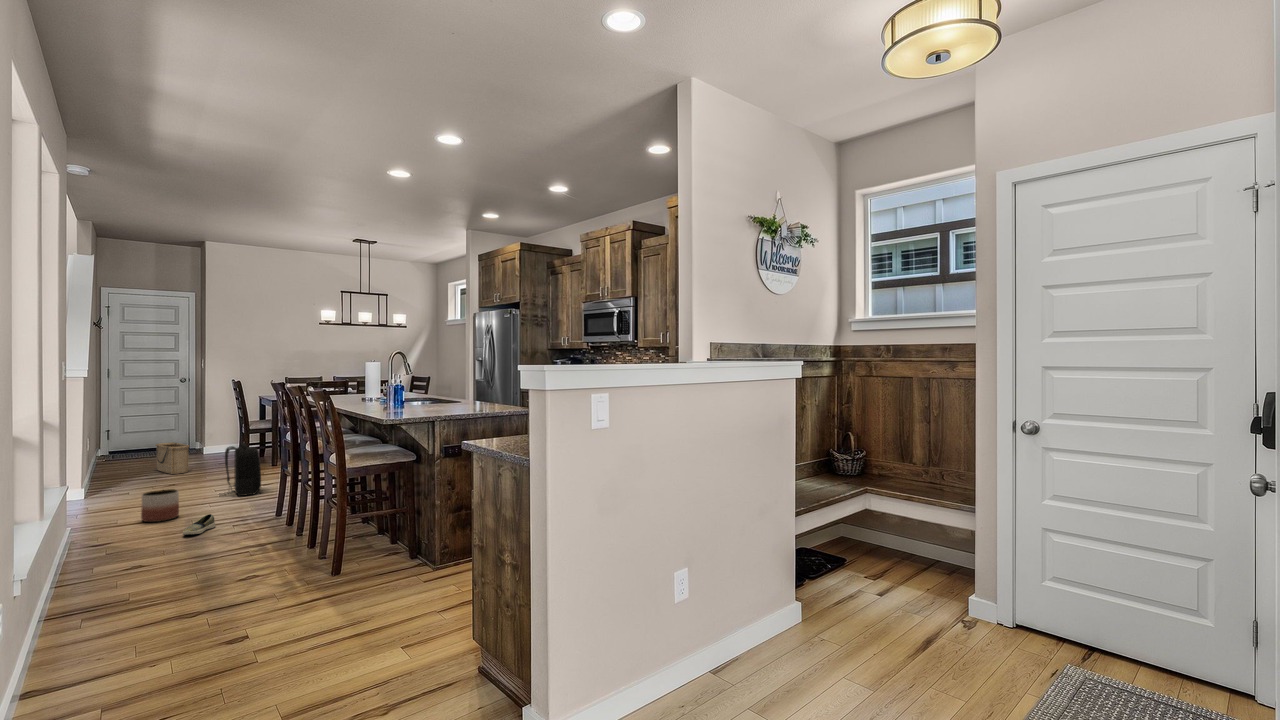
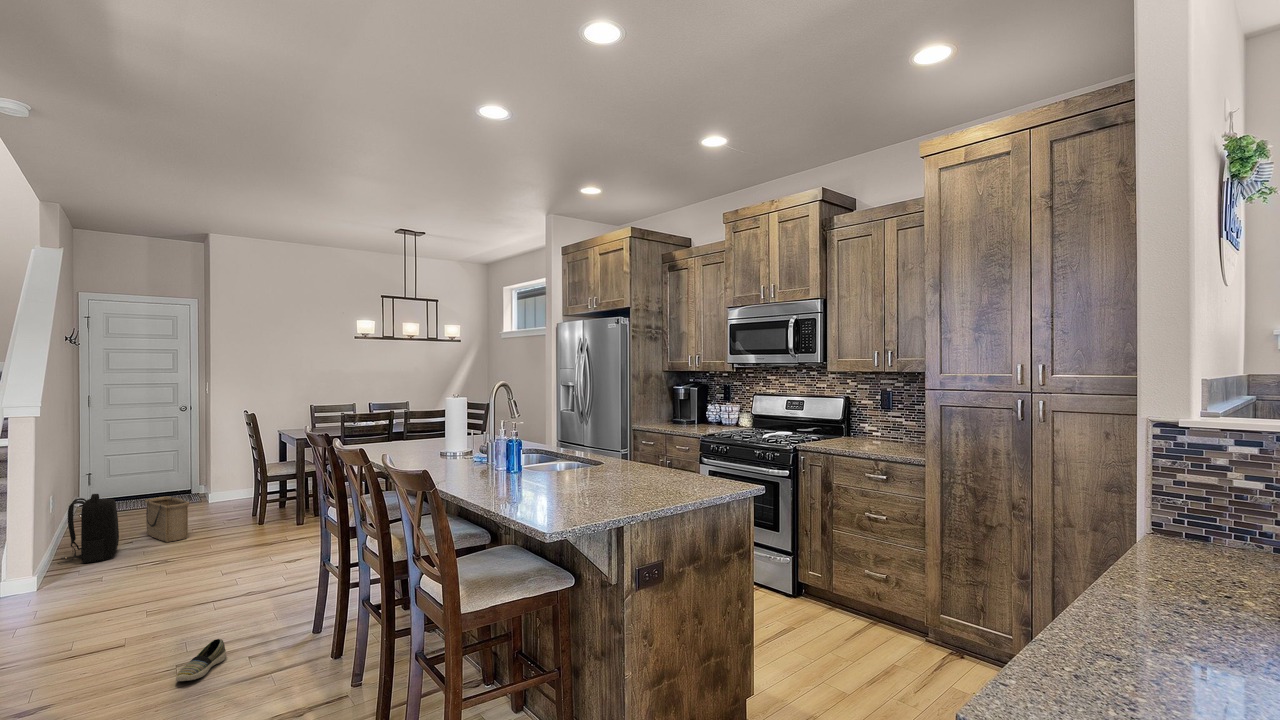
backpack: present [225,443,261,496] -> present [58,494,119,564]
planter: present [141,489,179,522] -> none [116,591,172,647]

